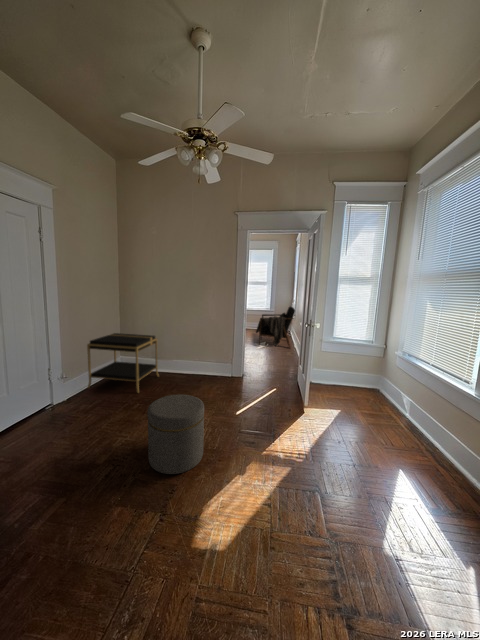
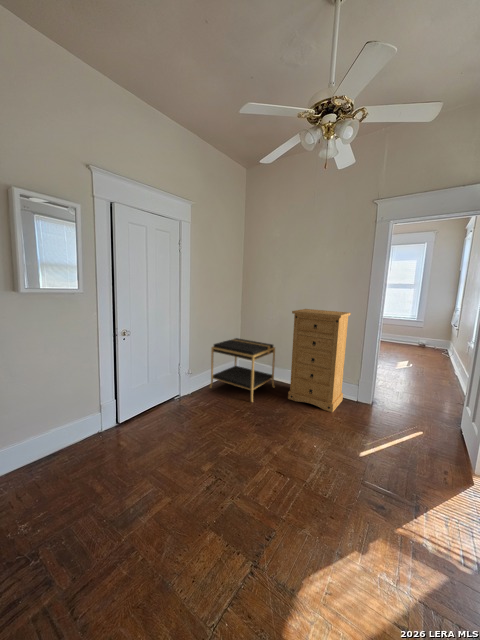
dresser: none [172,301,222,388] -> present [288,309,351,412]
armchair: present [256,307,295,348] -> none [395,320,459,376]
ottoman: present [148,394,204,474] -> none [250,419,317,518]

